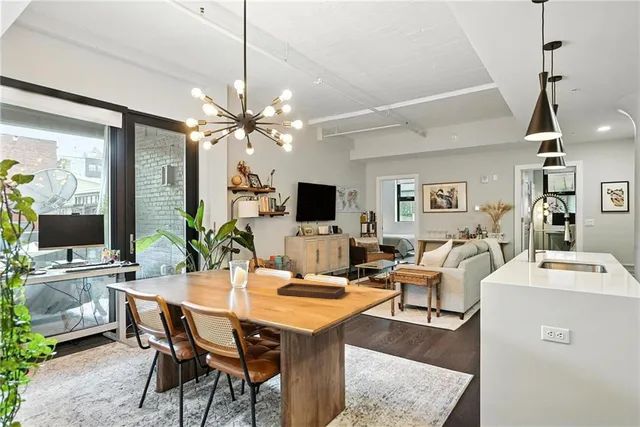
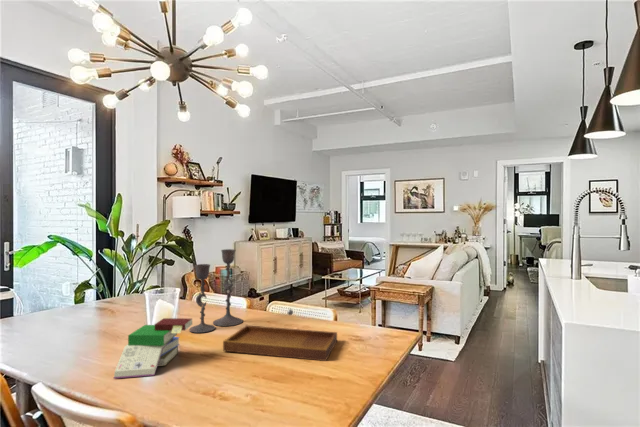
candlestick: none [257,237,289,287] -> present [189,249,243,333]
book: none [220,275,260,302] -> present [114,318,192,378]

